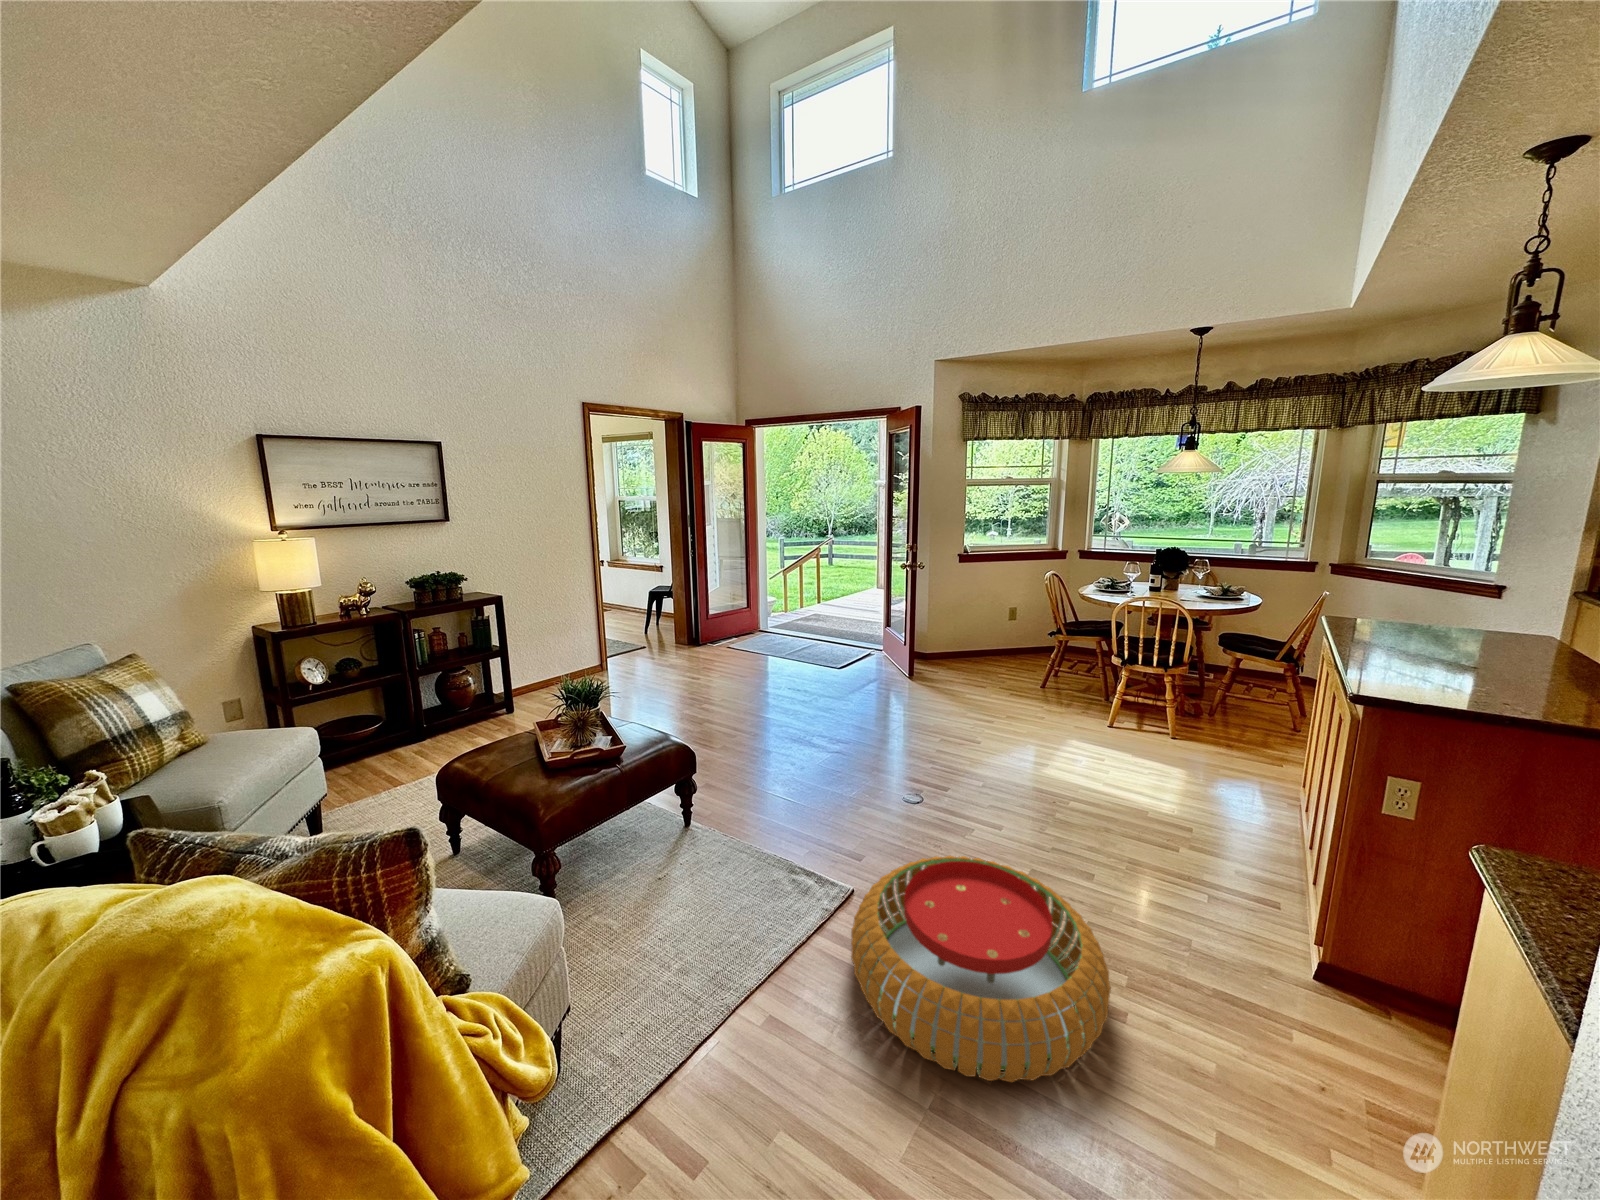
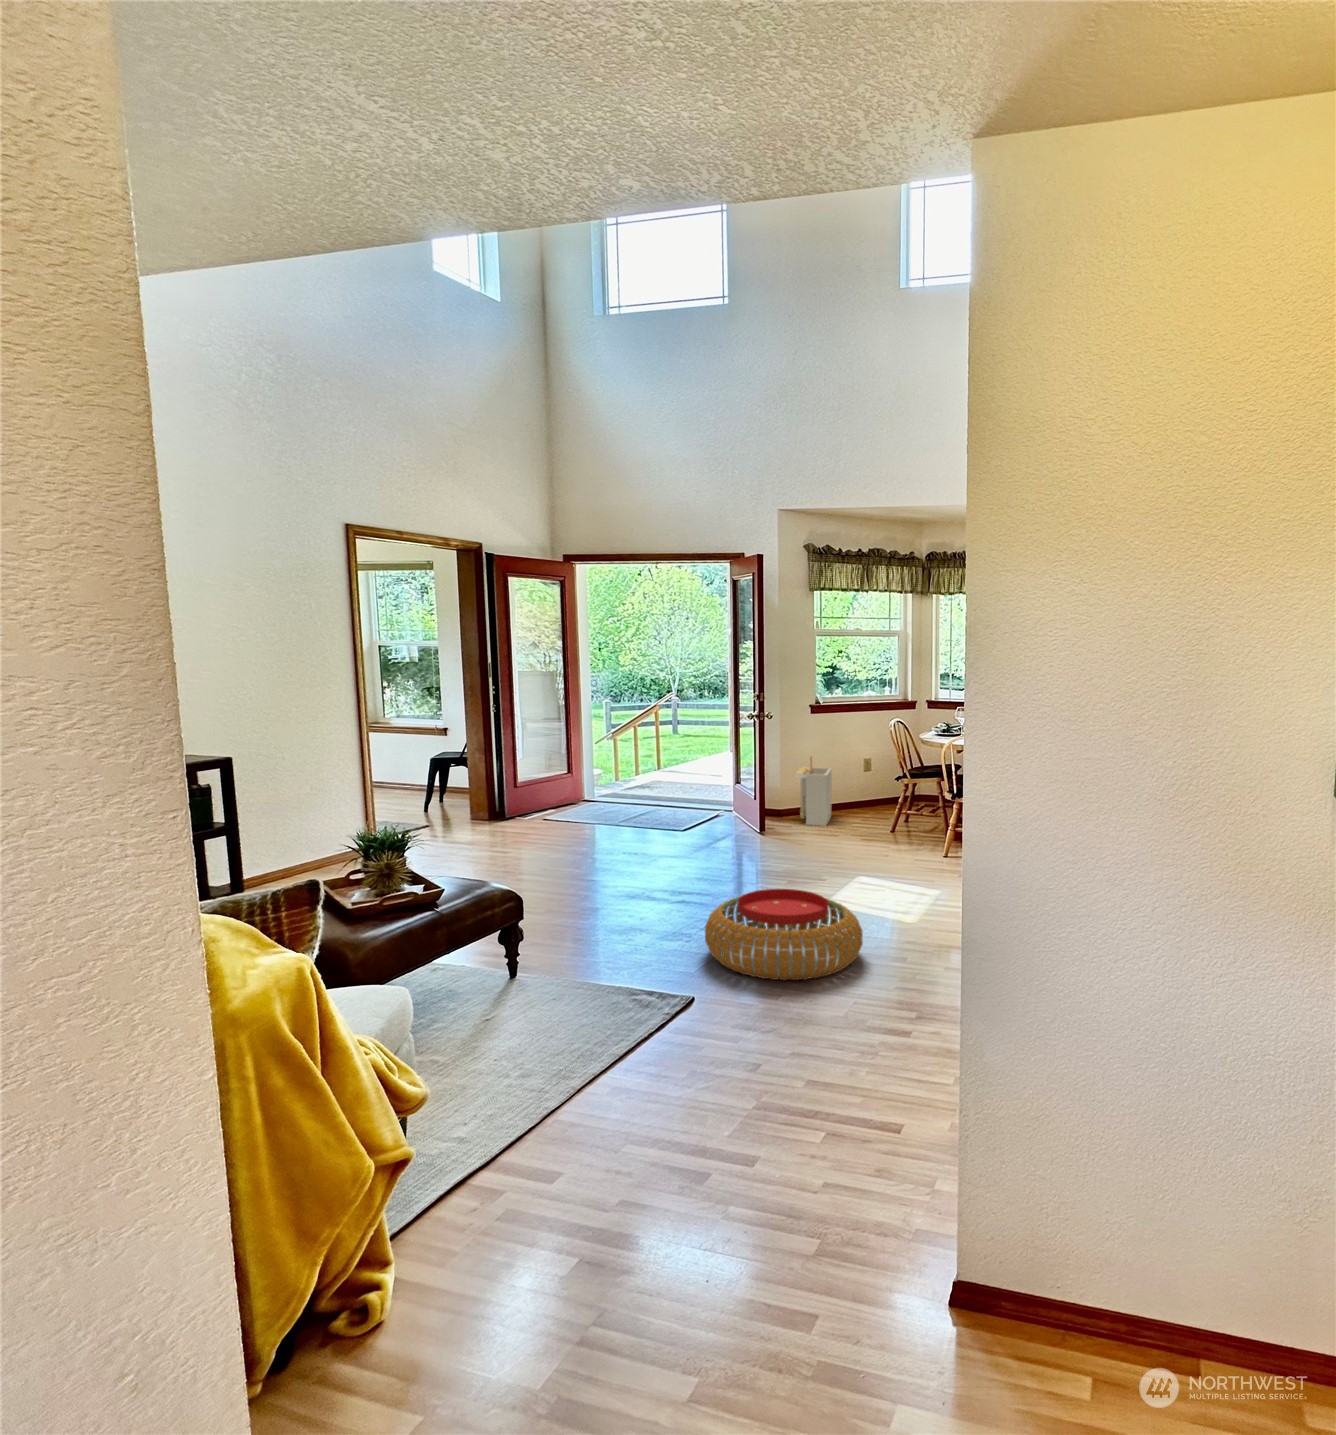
storage bin: none [945,607,981,678] -> present [795,757,832,826]

